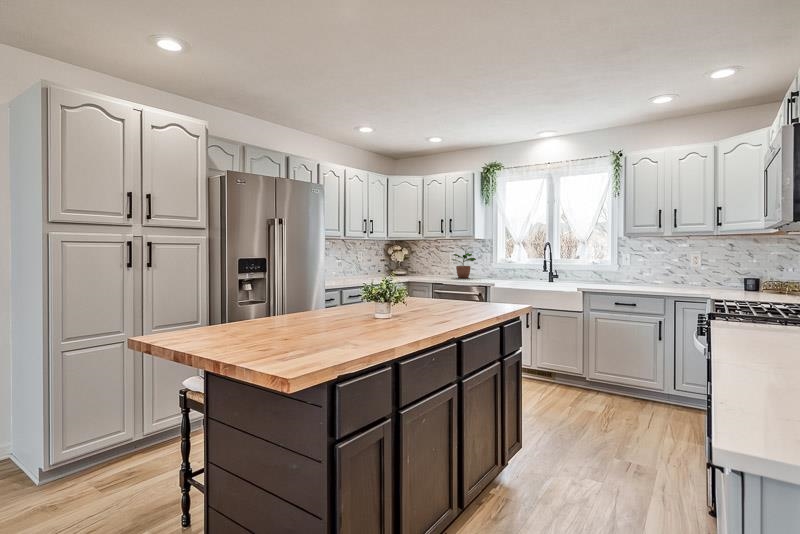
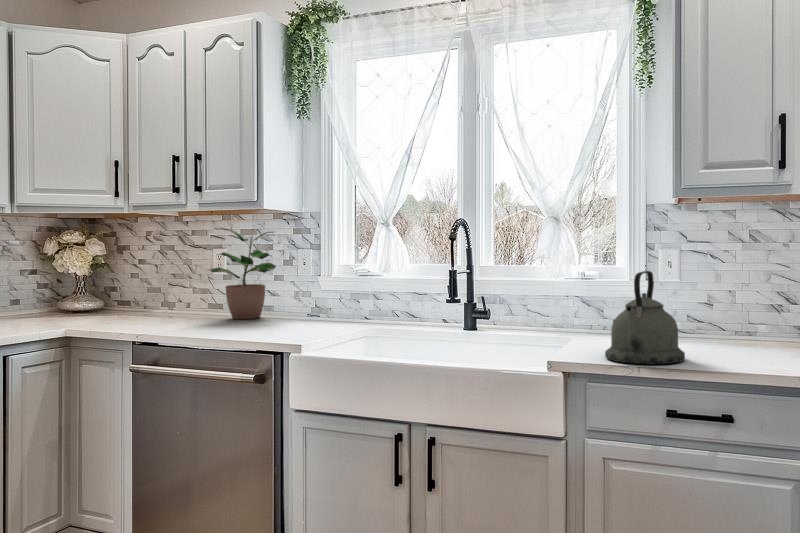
kettle: none [602,260,629,289] -> present [605,271,685,364]

